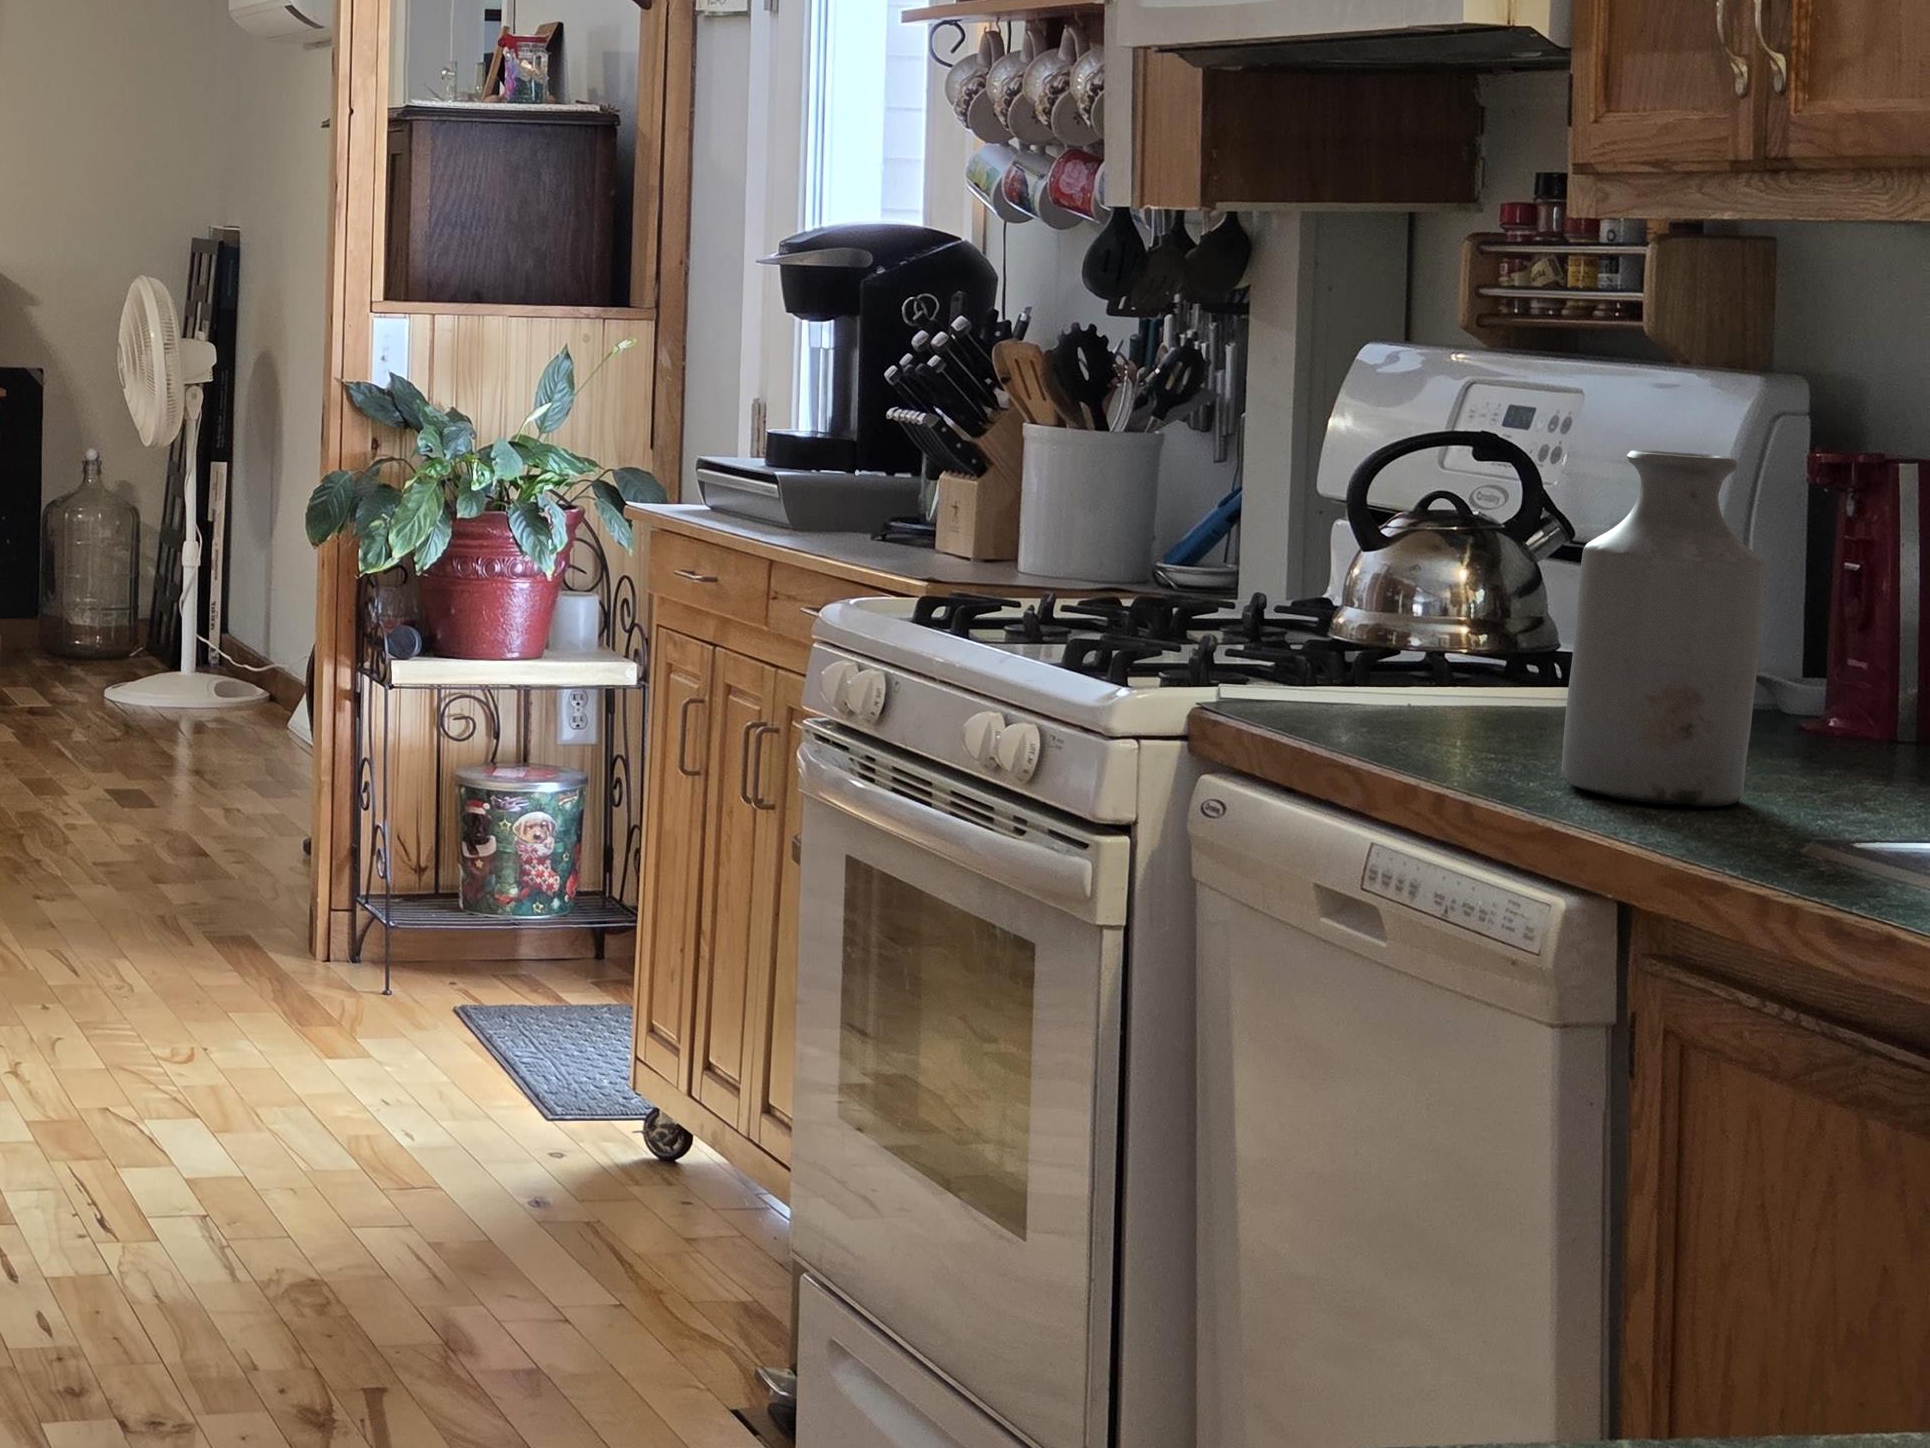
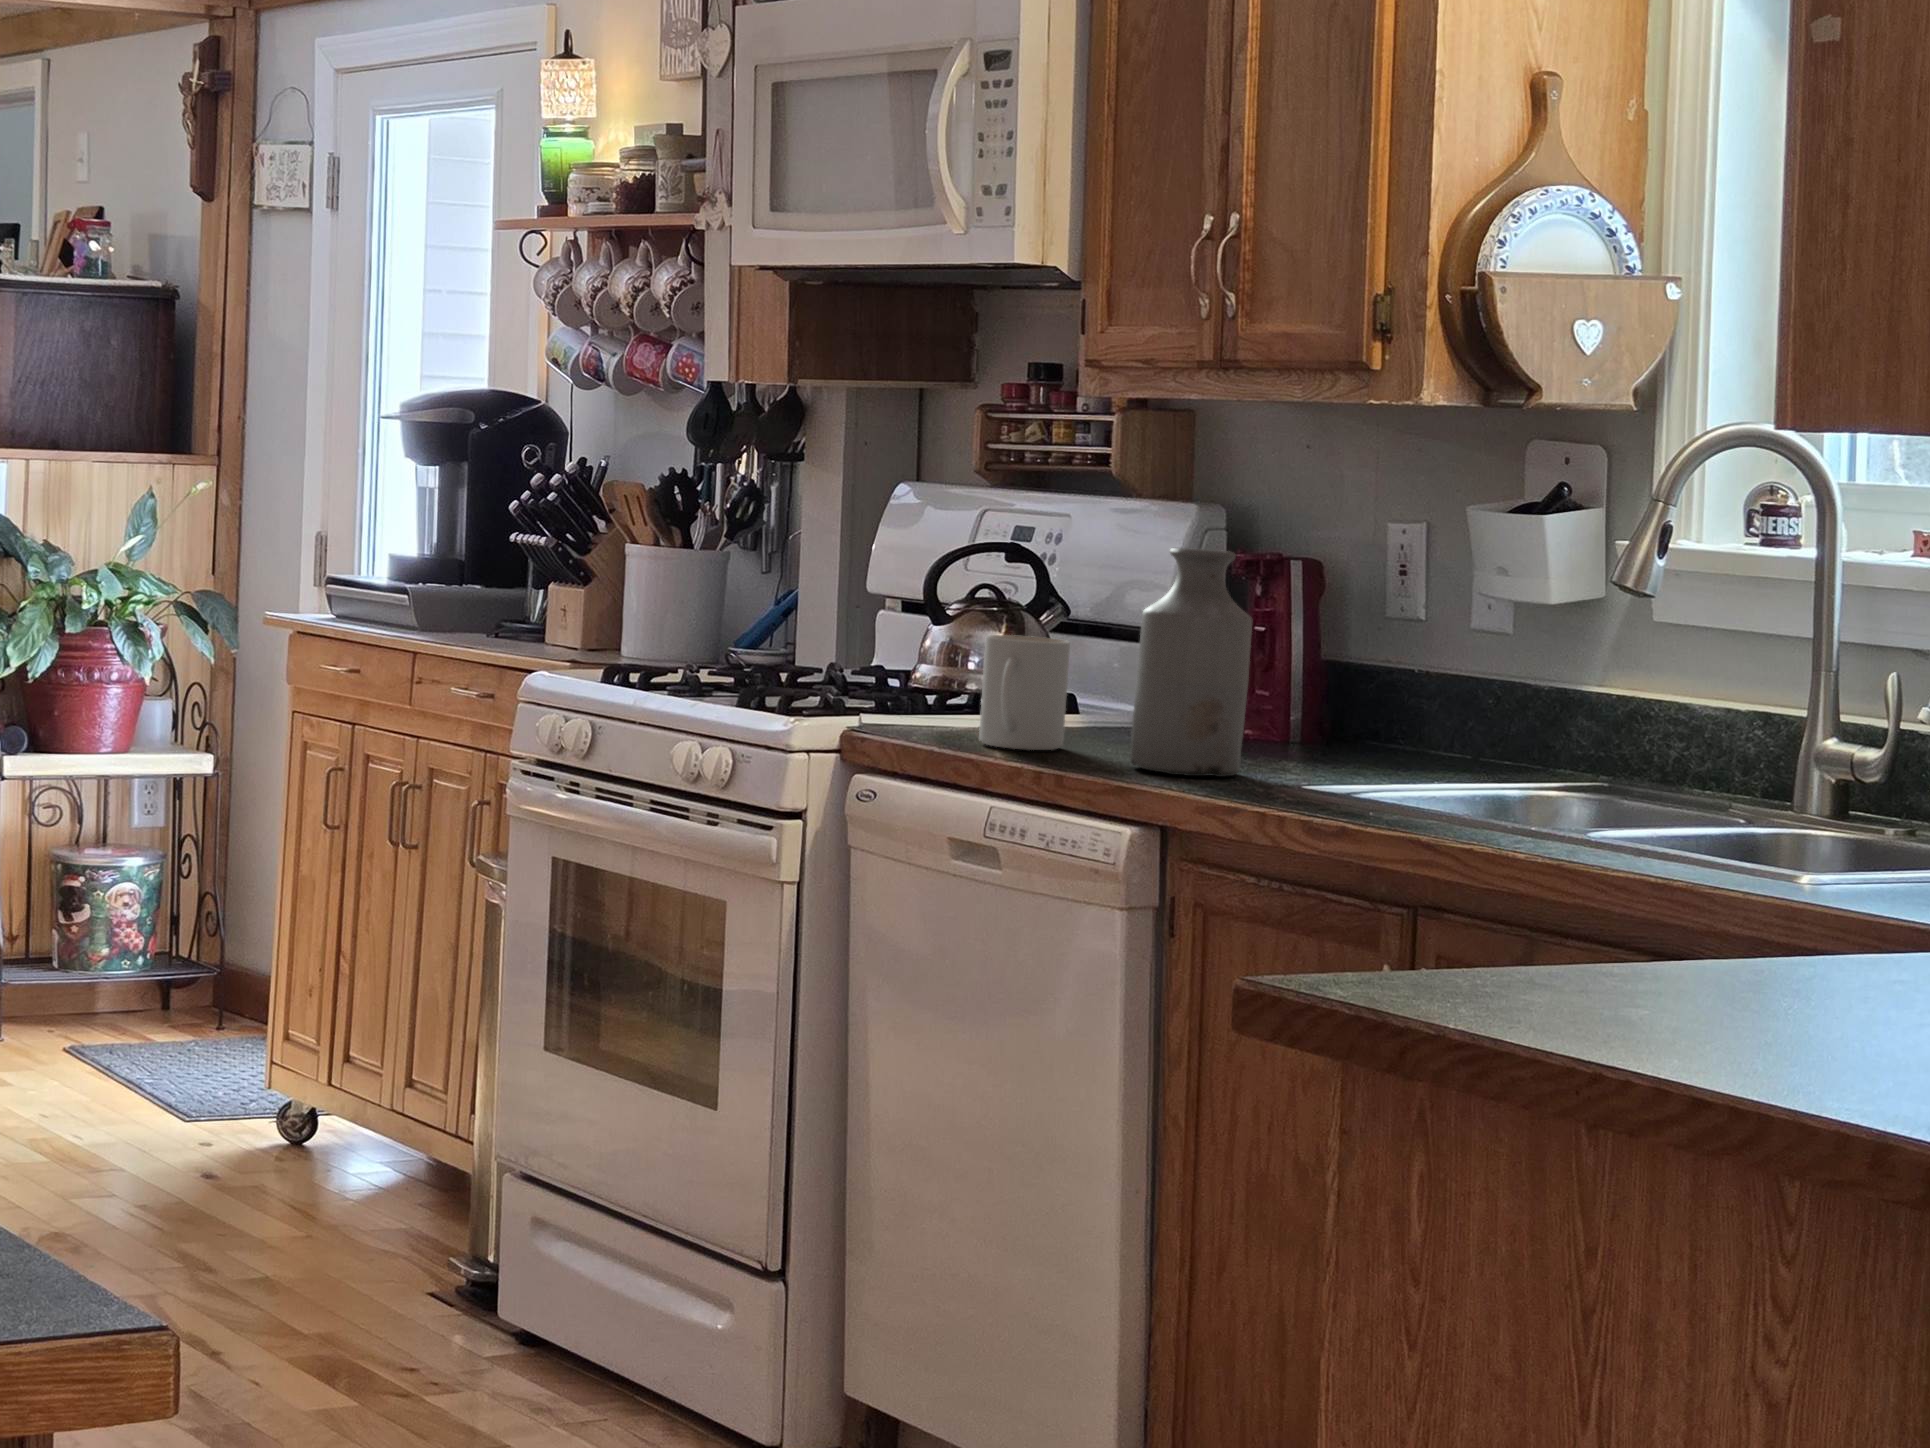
mug: none [1360,572,1502,745] -> present [979,635,1070,750]

